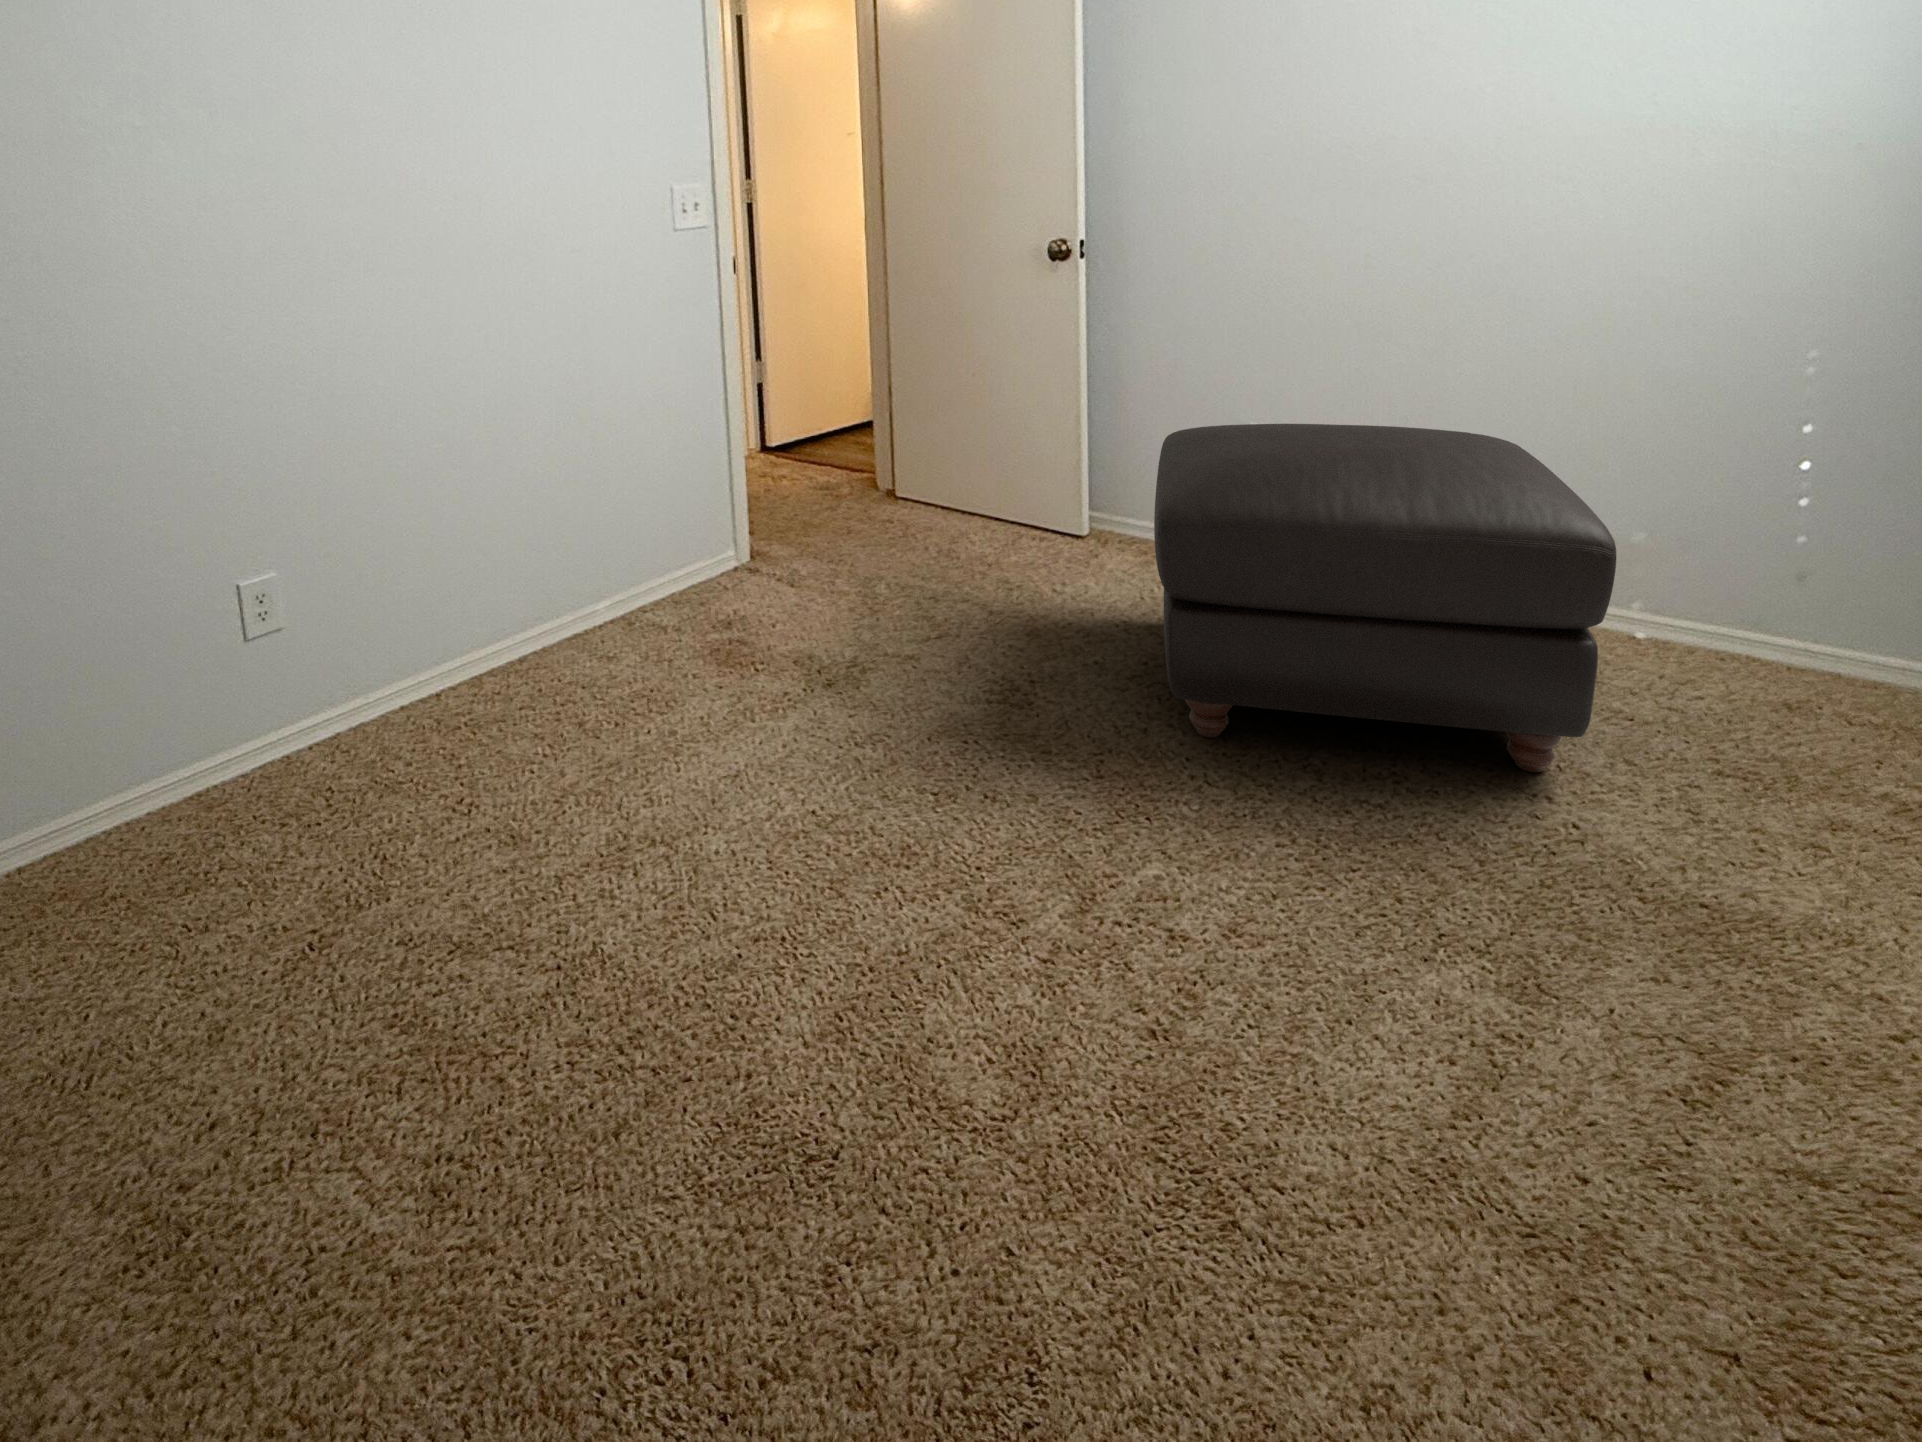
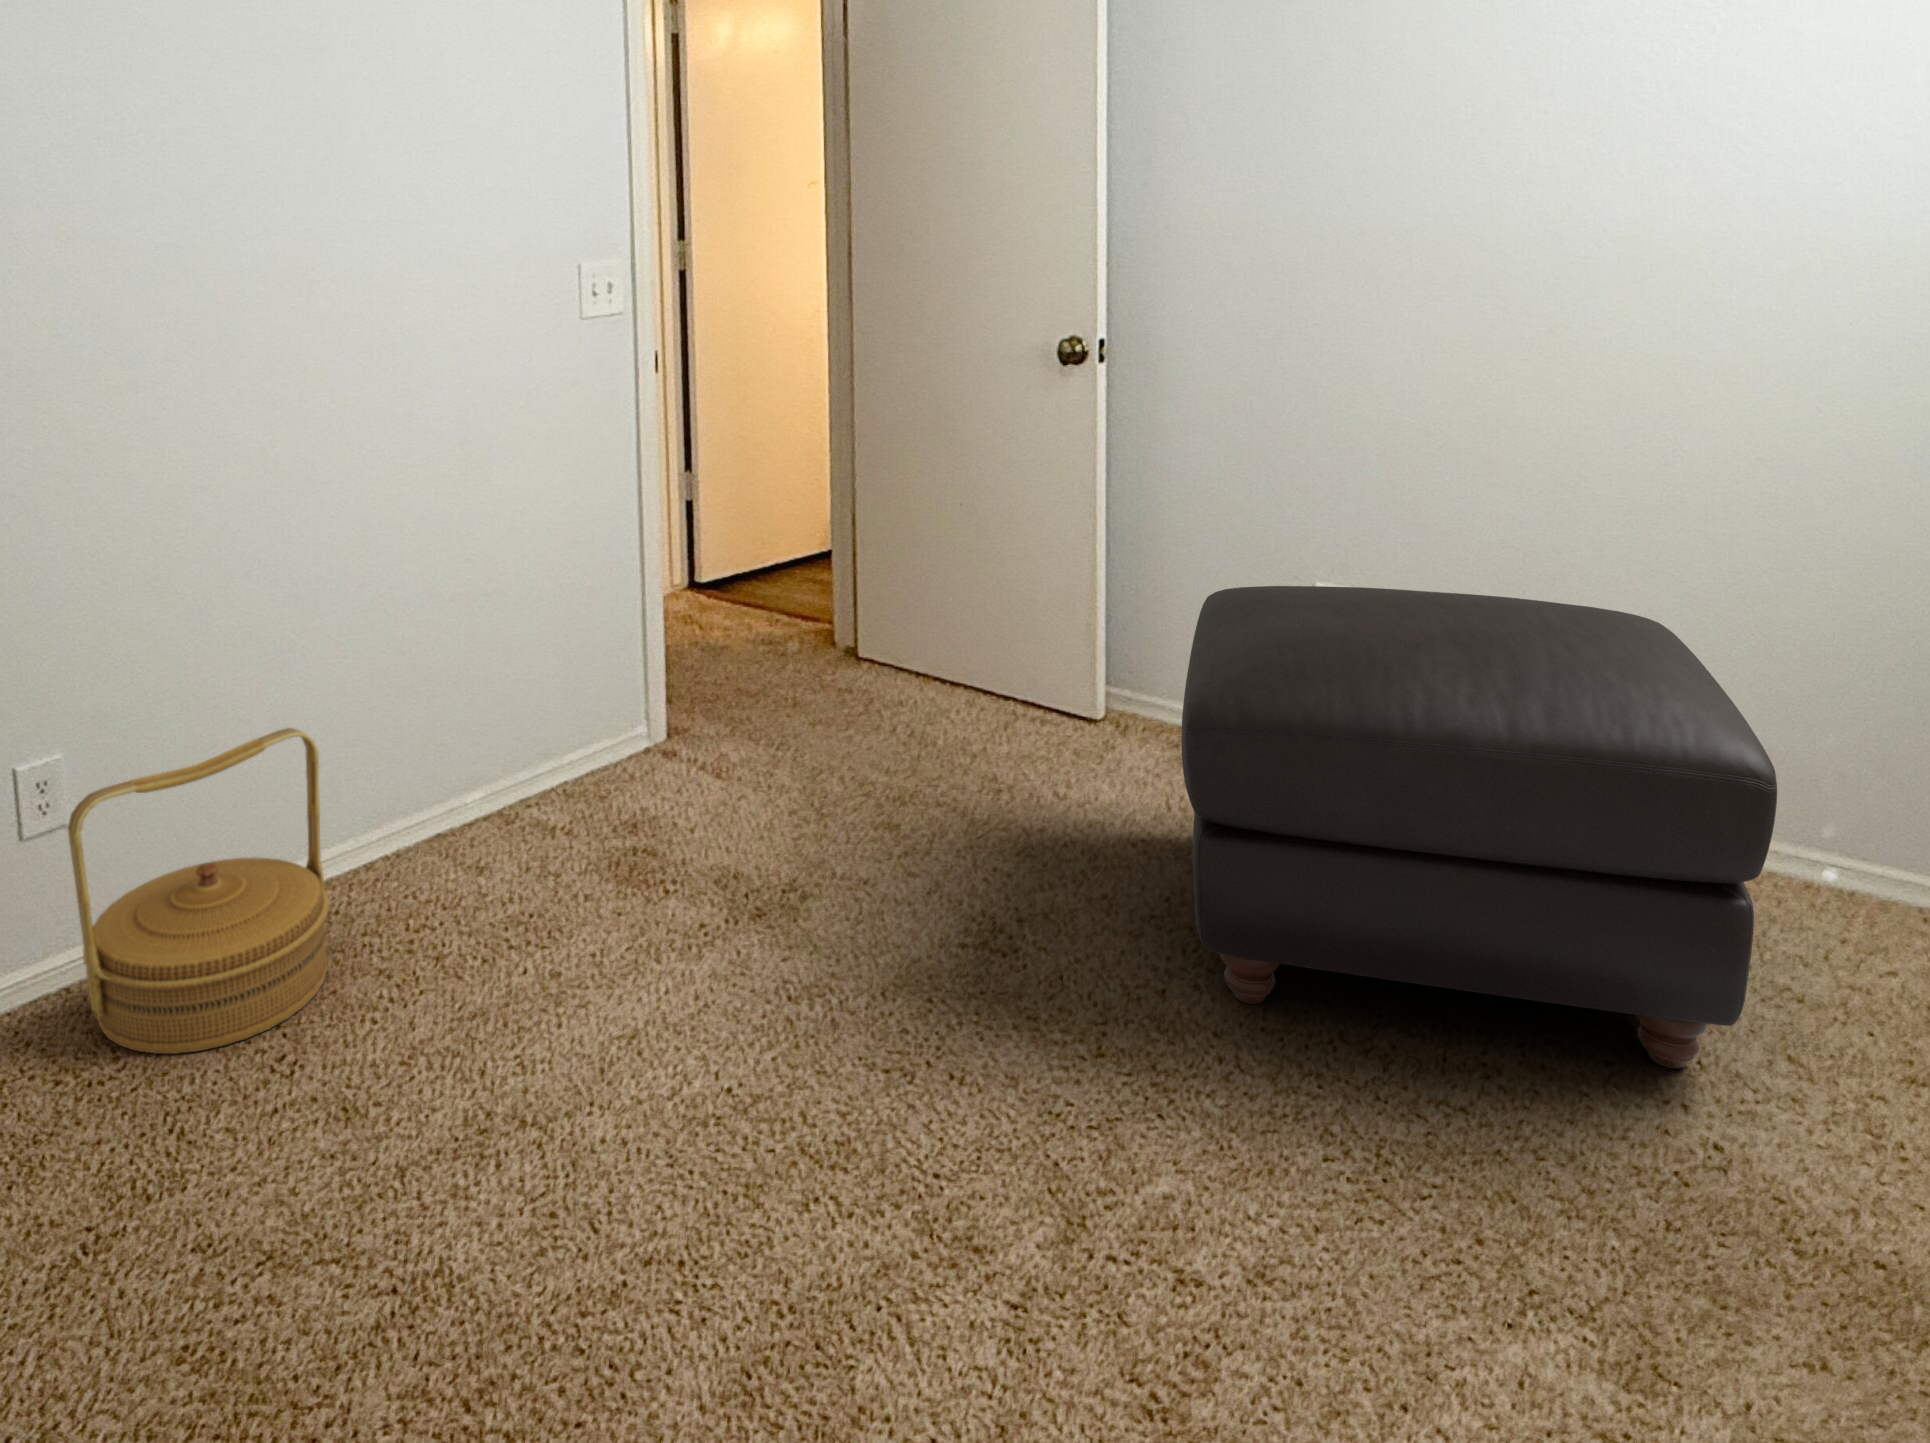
woven basket: none [287,552,496,803] -> present [68,728,329,1054]

